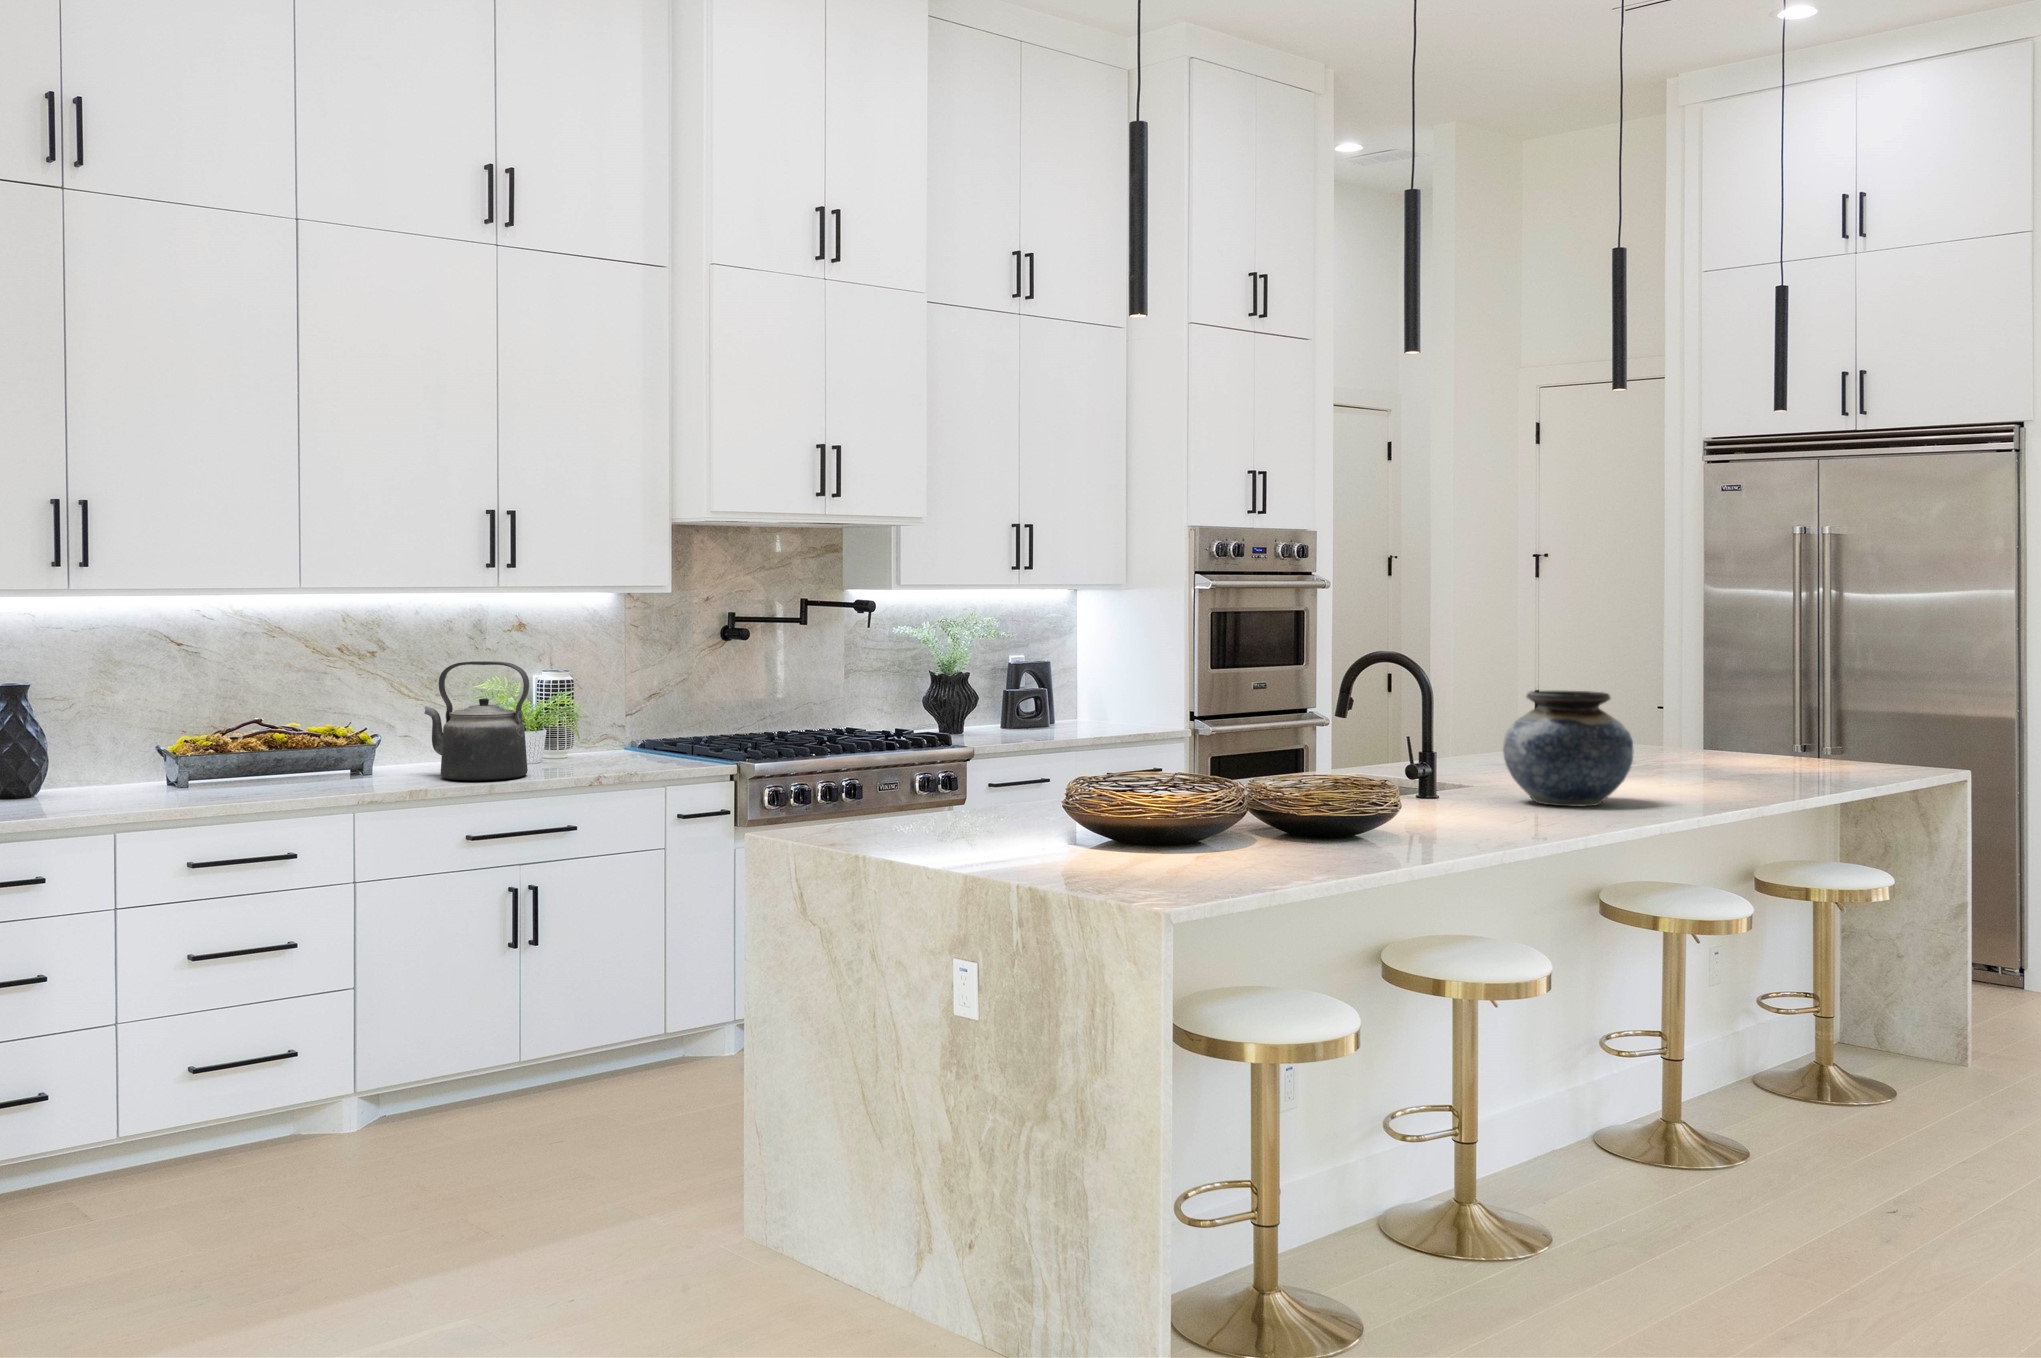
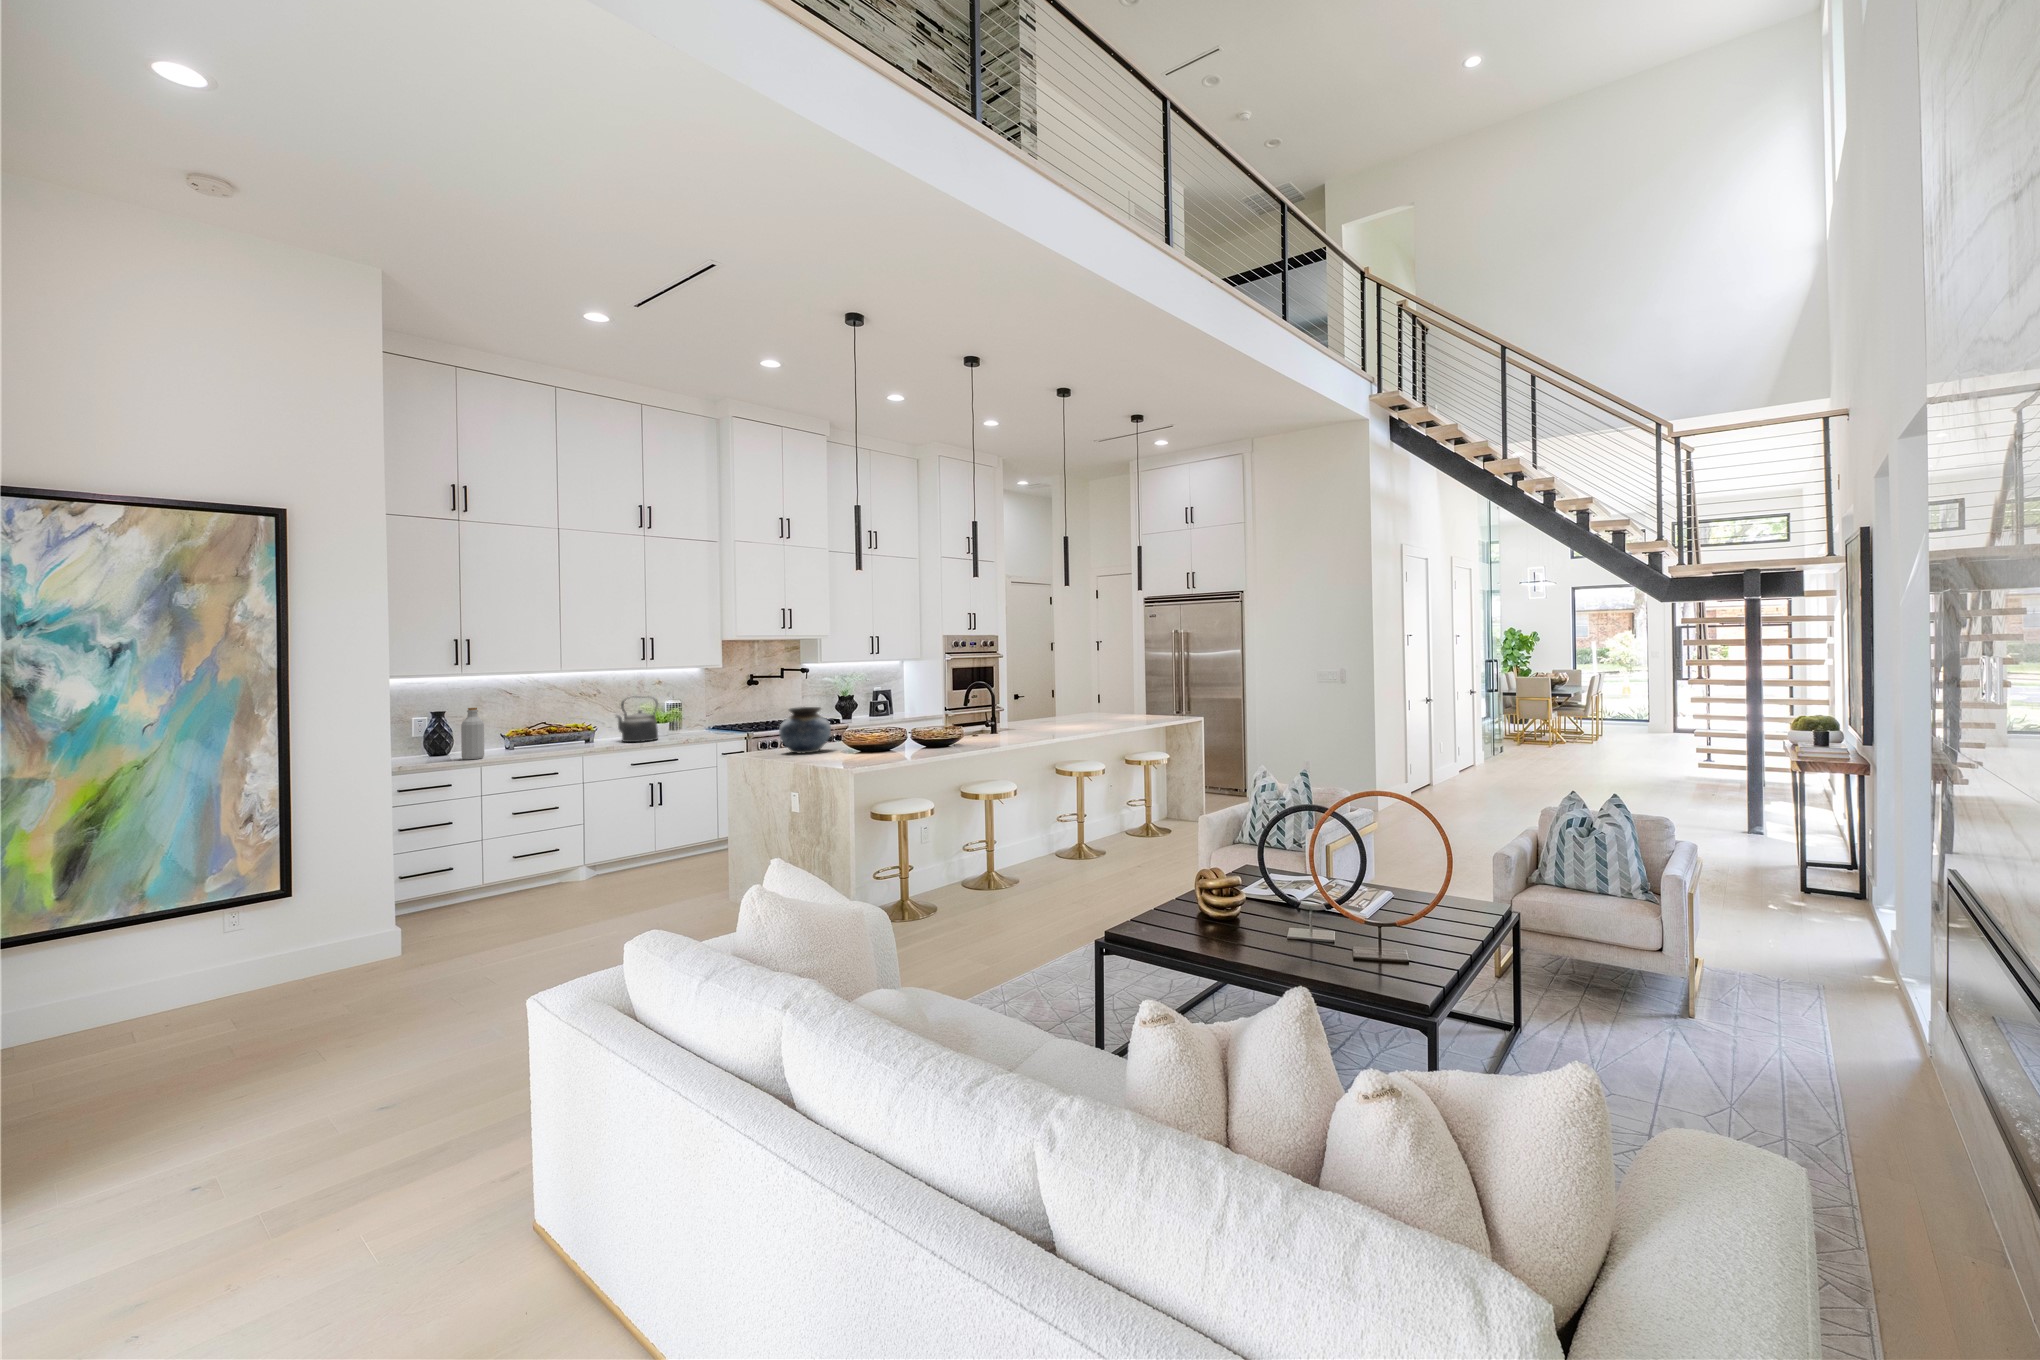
bottle: none [67,678,121,813] -> present [461,708,484,760]
vase: present [1503,691,1633,807] -> present [779,707,831,753]

